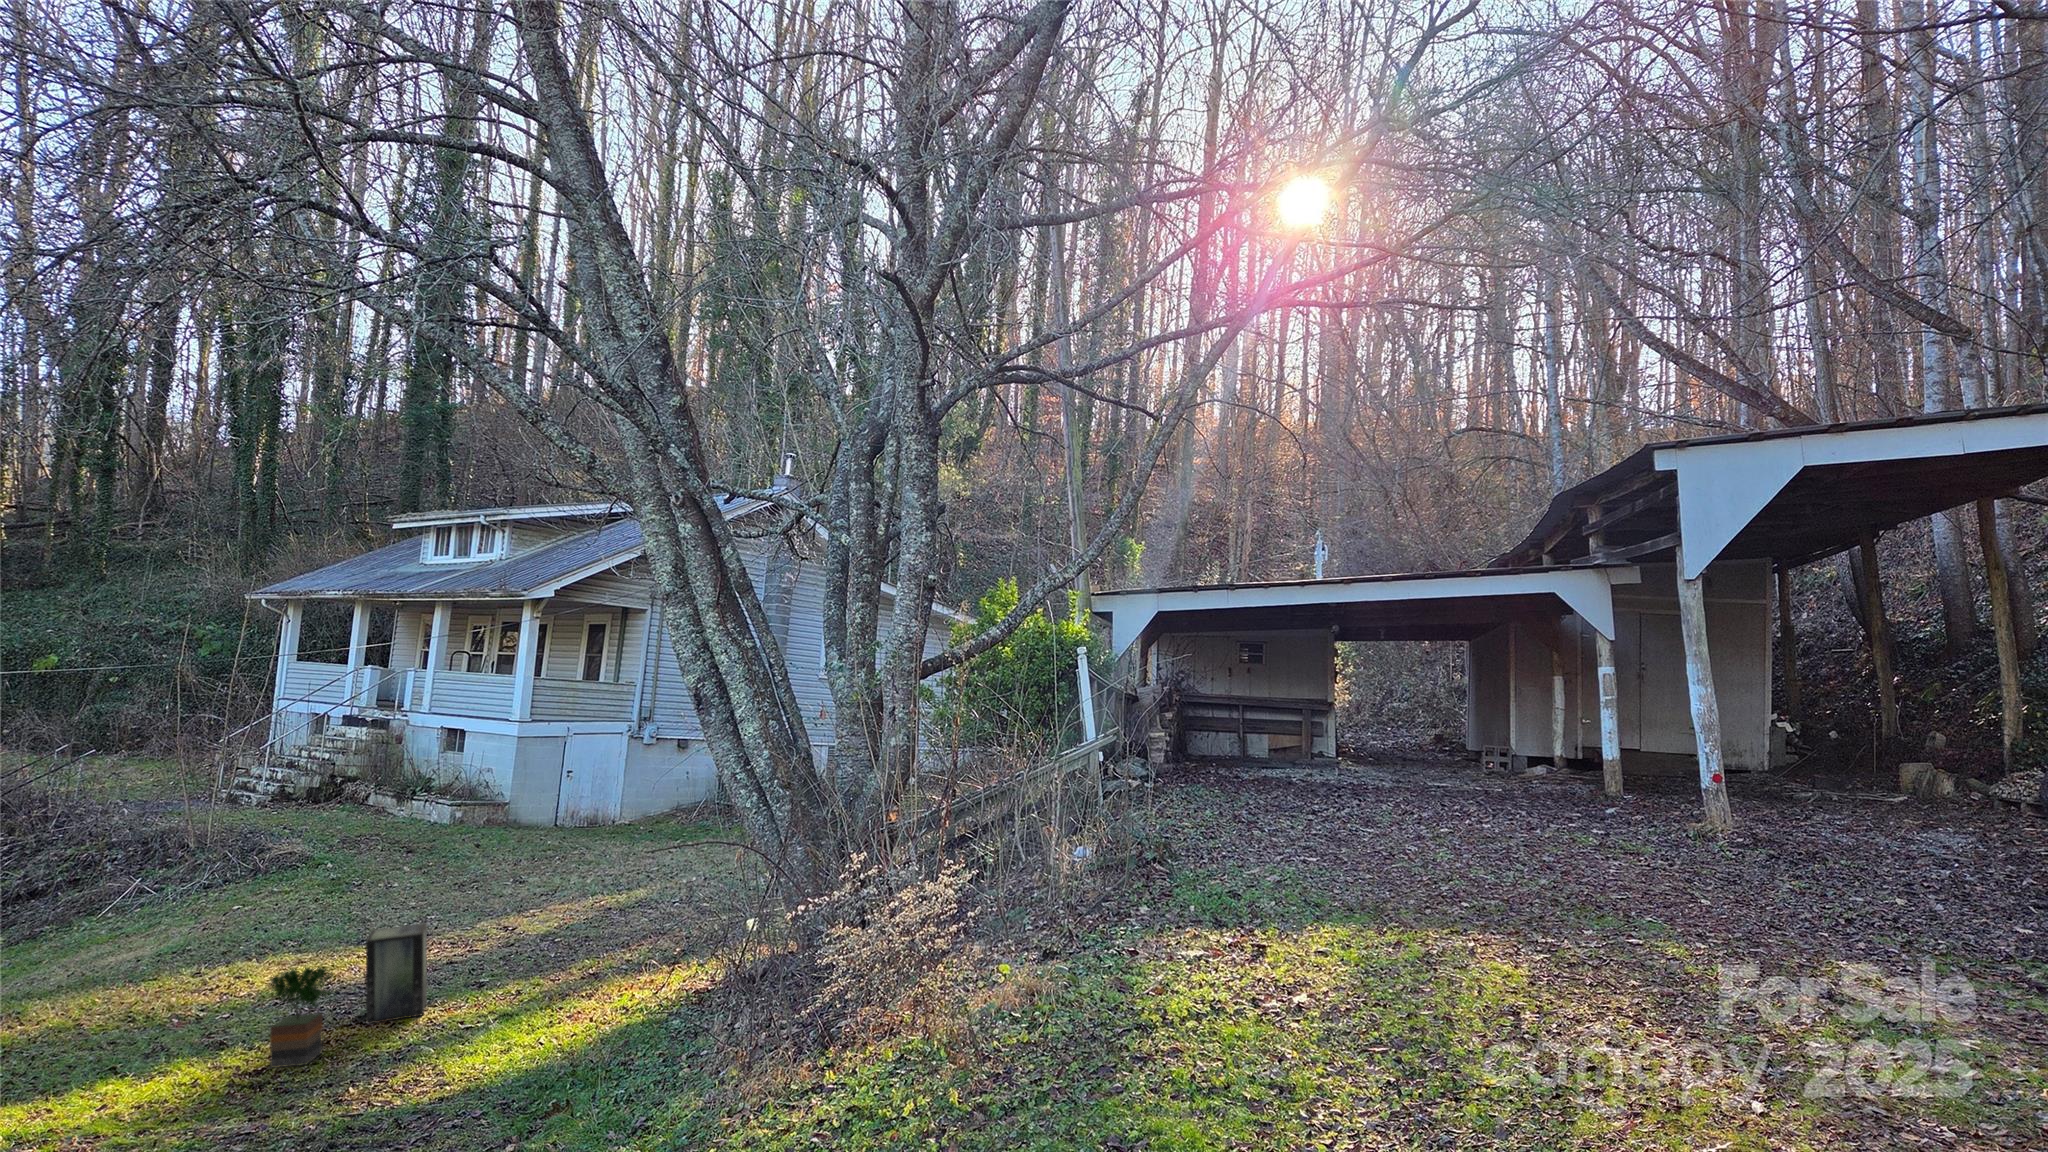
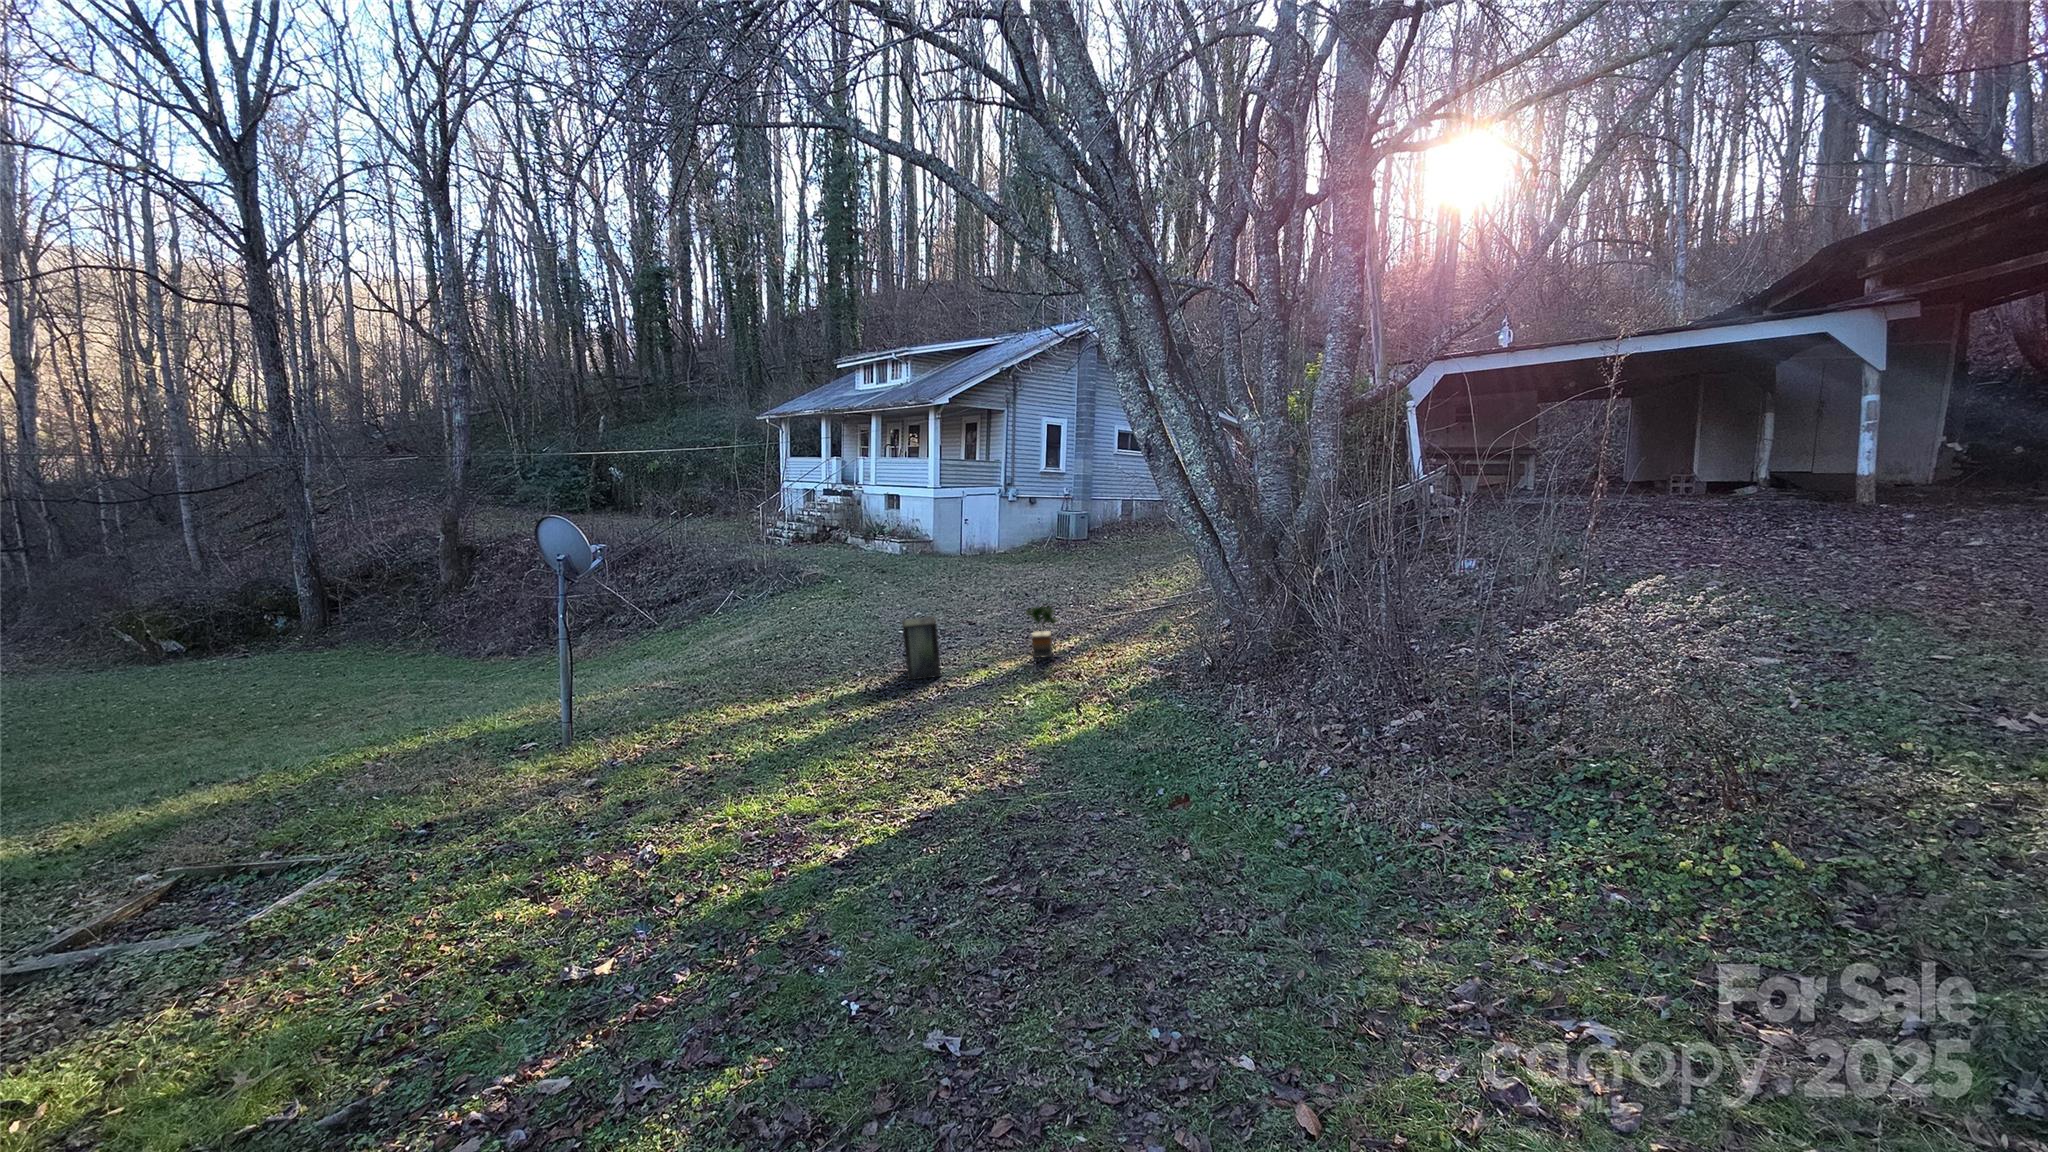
potted tree: present [270,967,334,1068] -> present [1026,606,1058,658]

